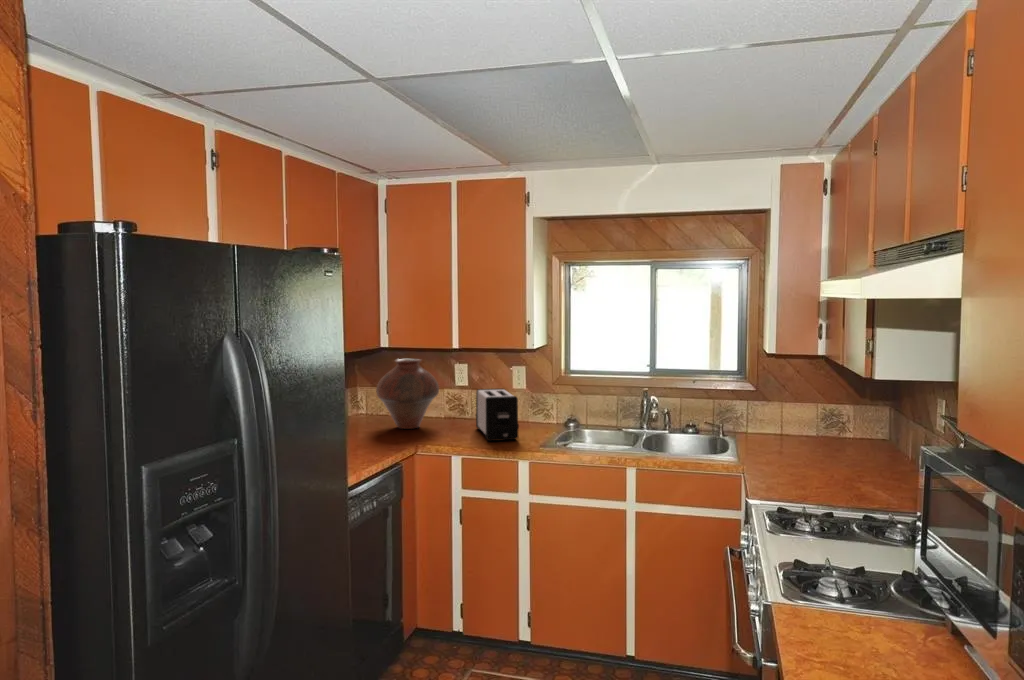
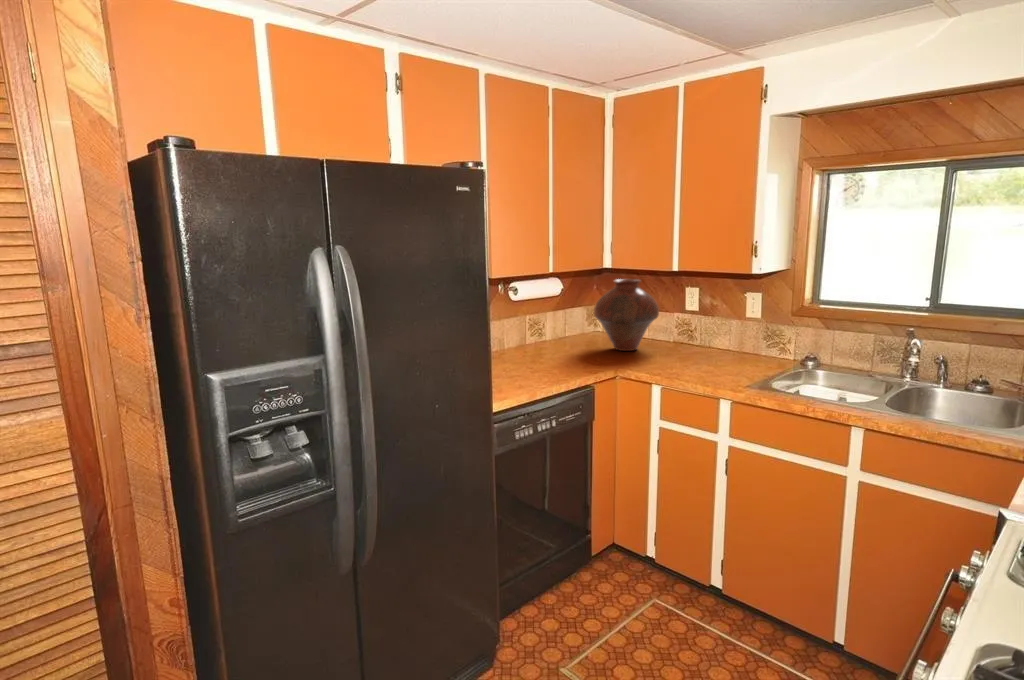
toaster: present [476,389,519,441] -> none [692,315,732,374]

